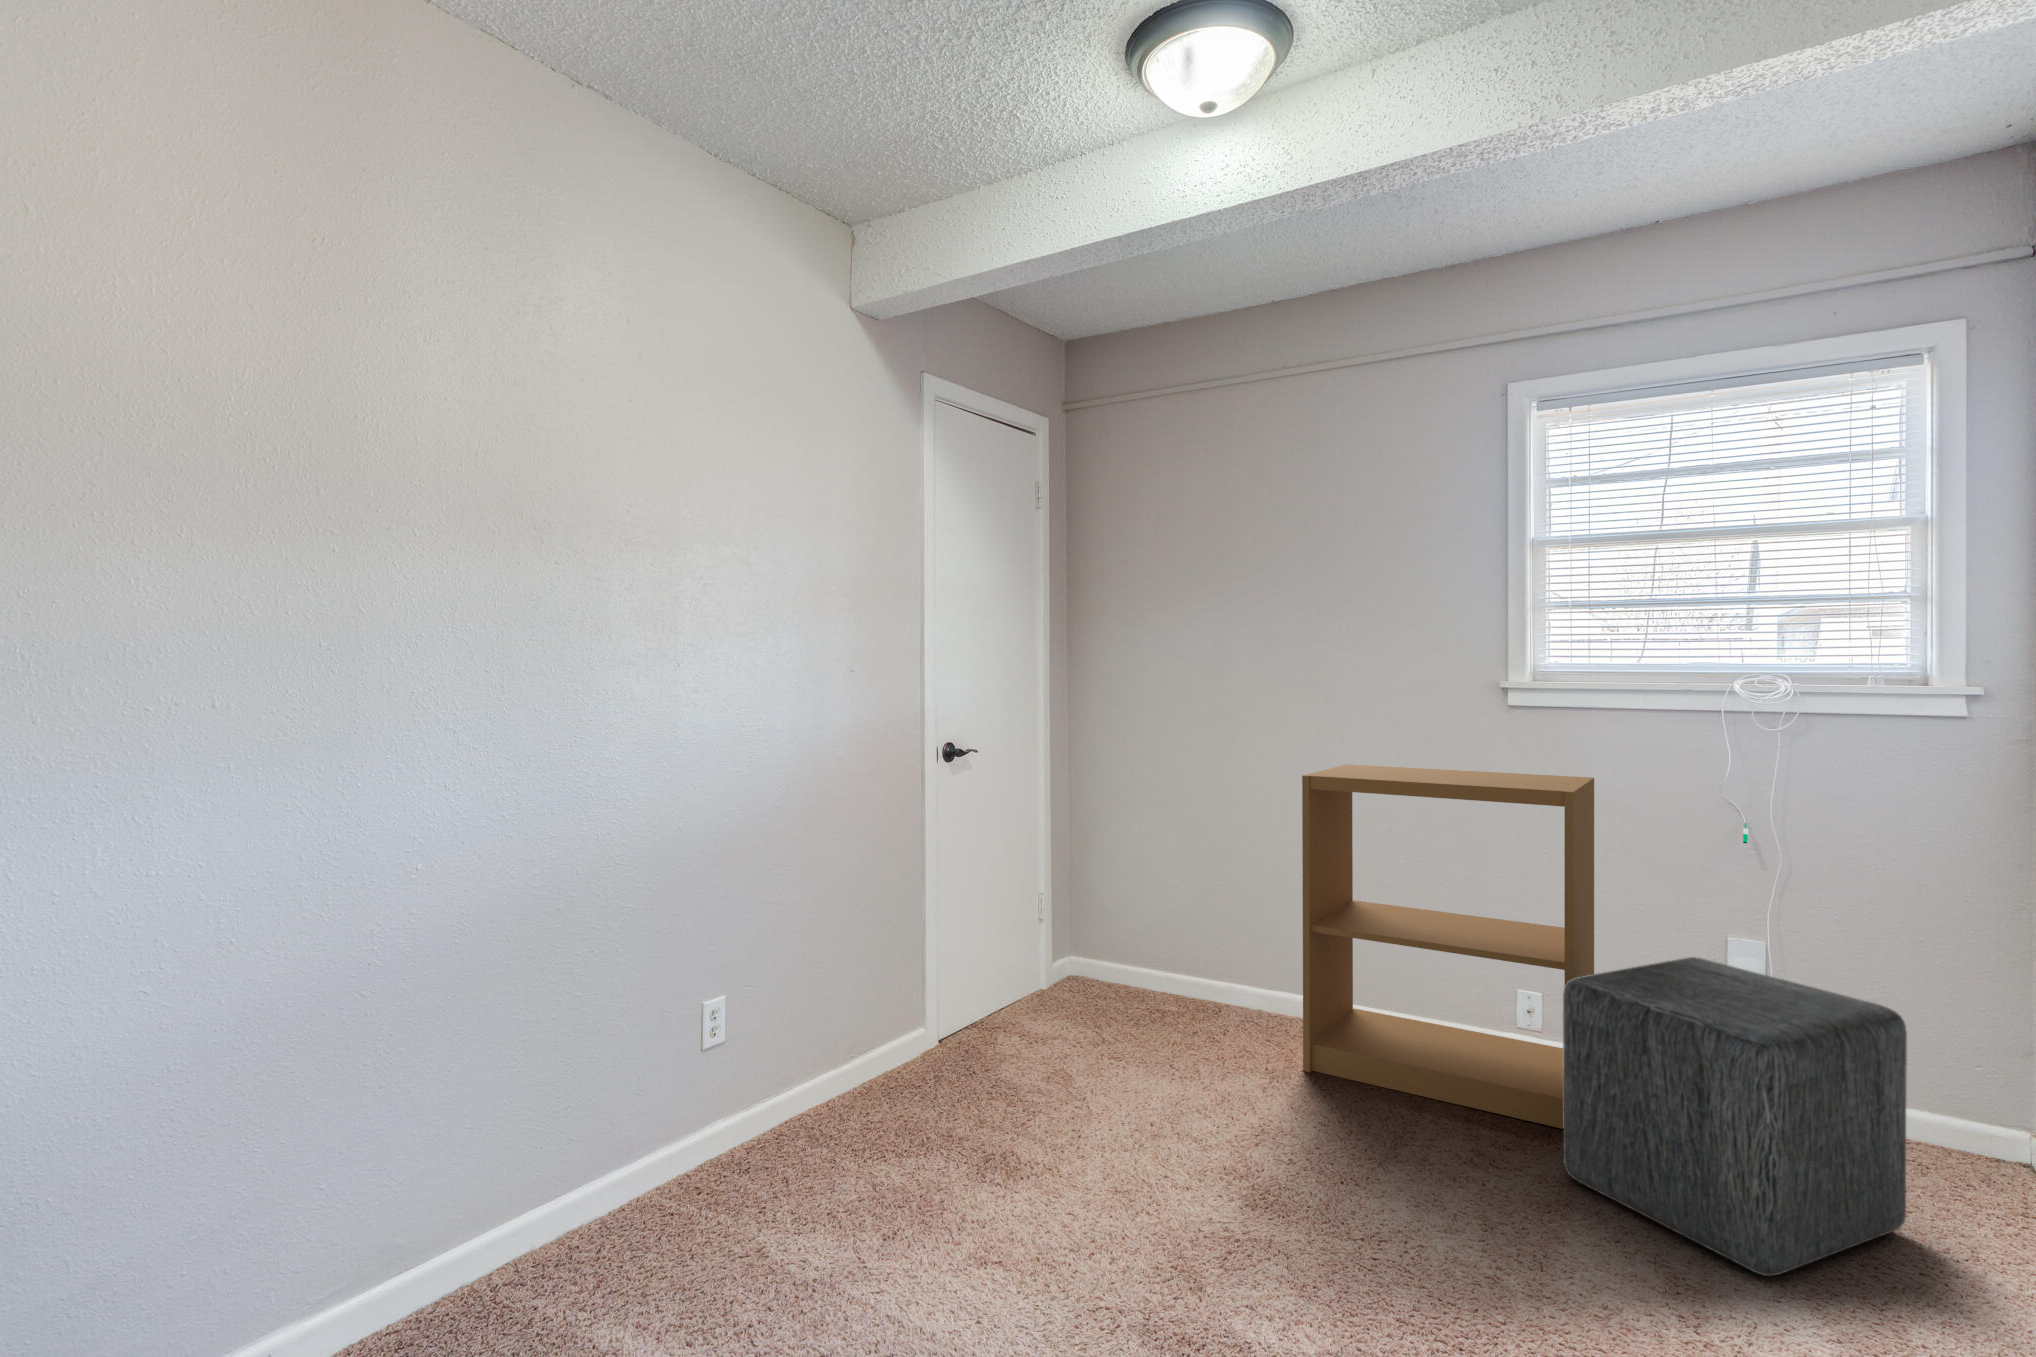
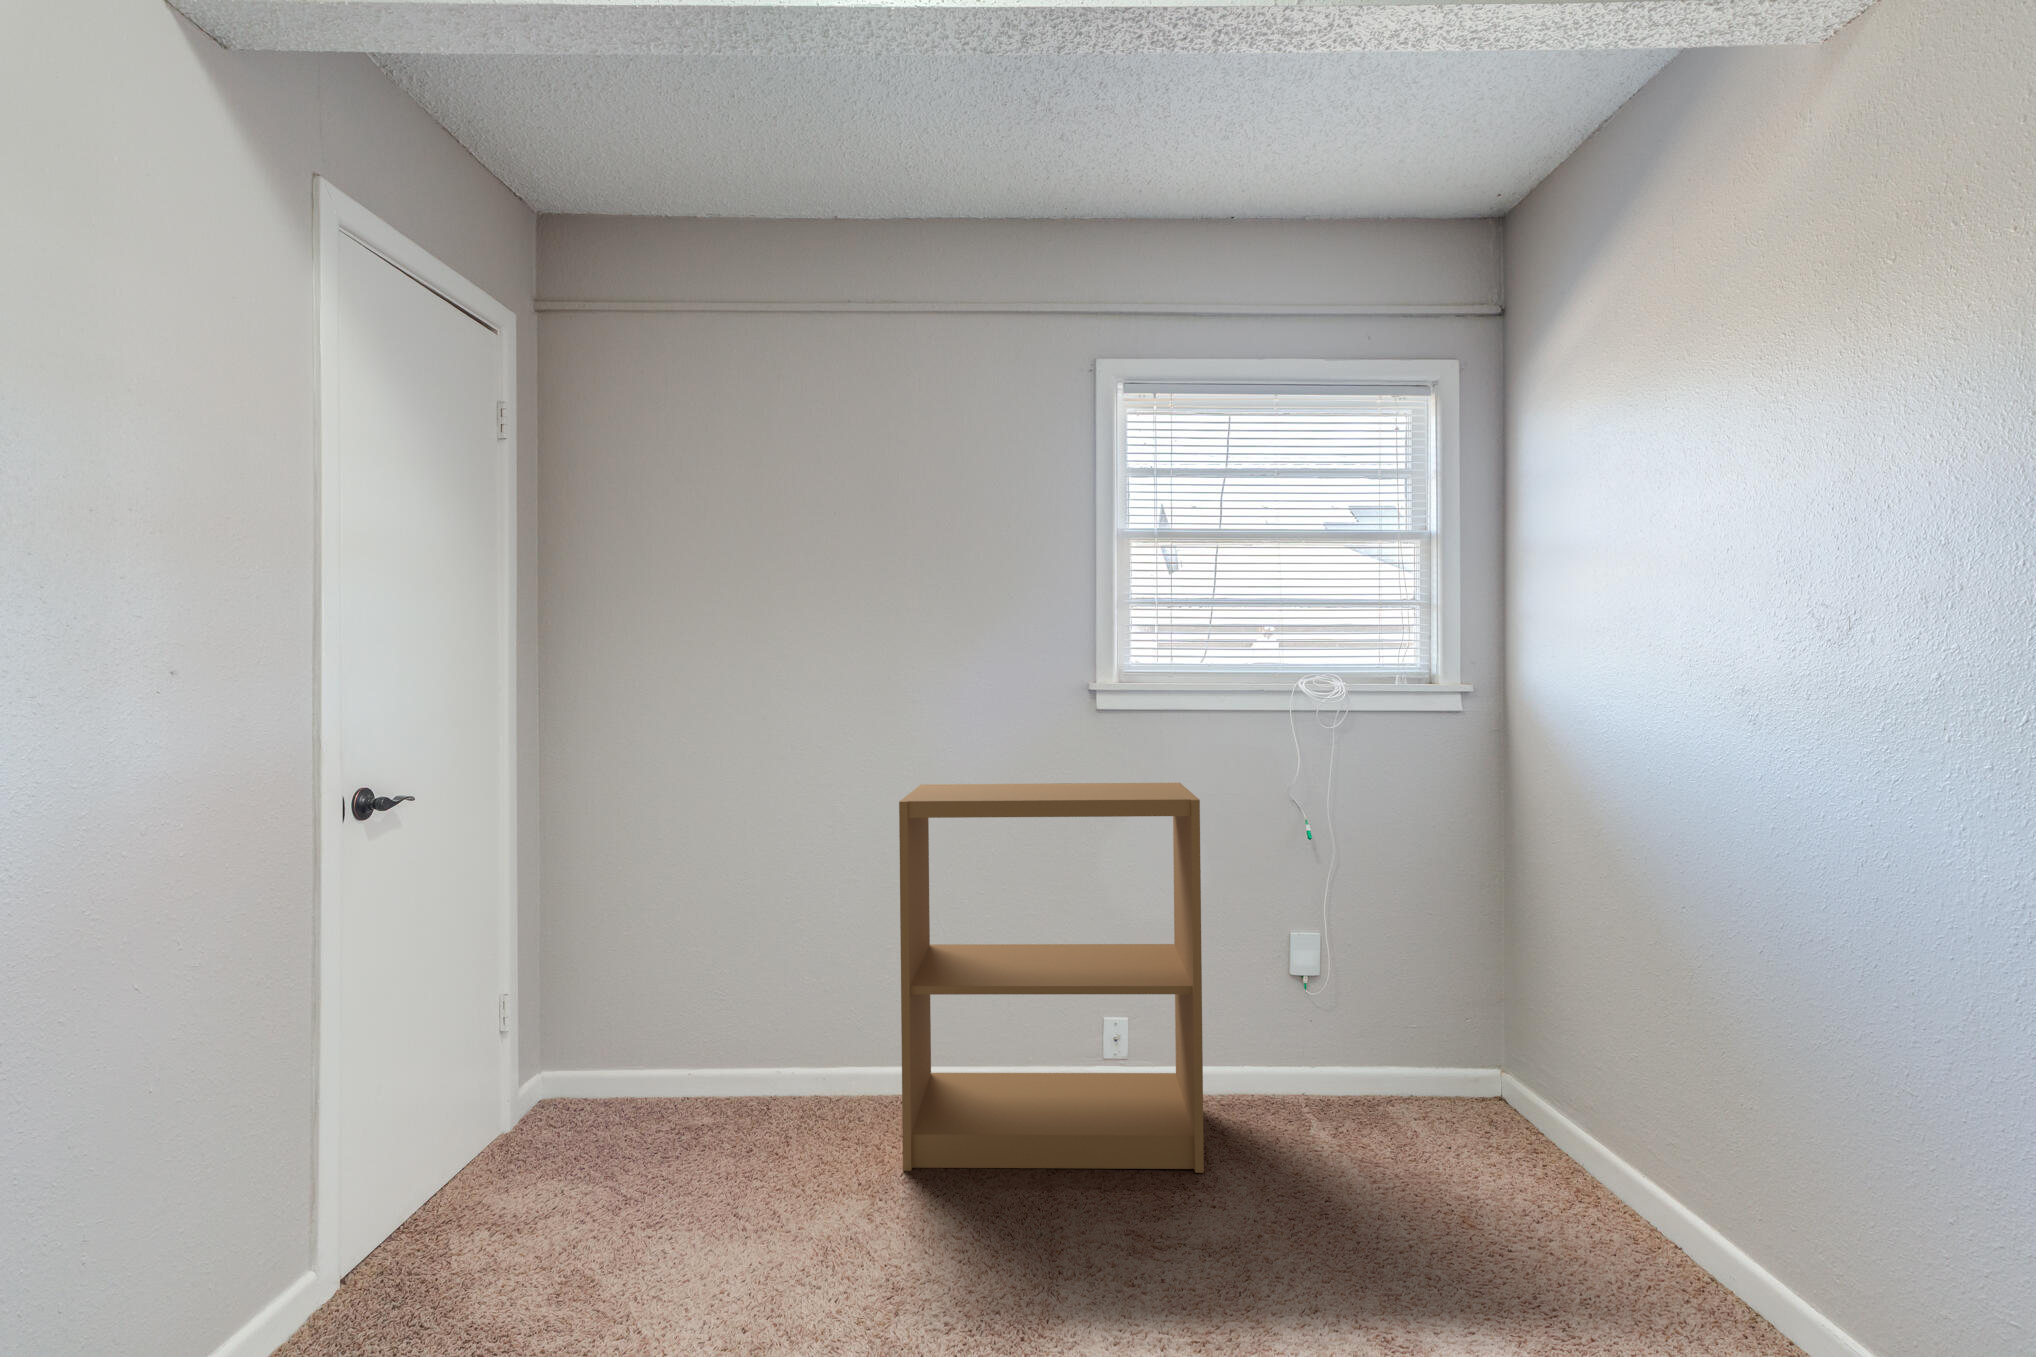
ottoman: present [1563,957,1907,1276] -> none [1225,960,1502,1293]

